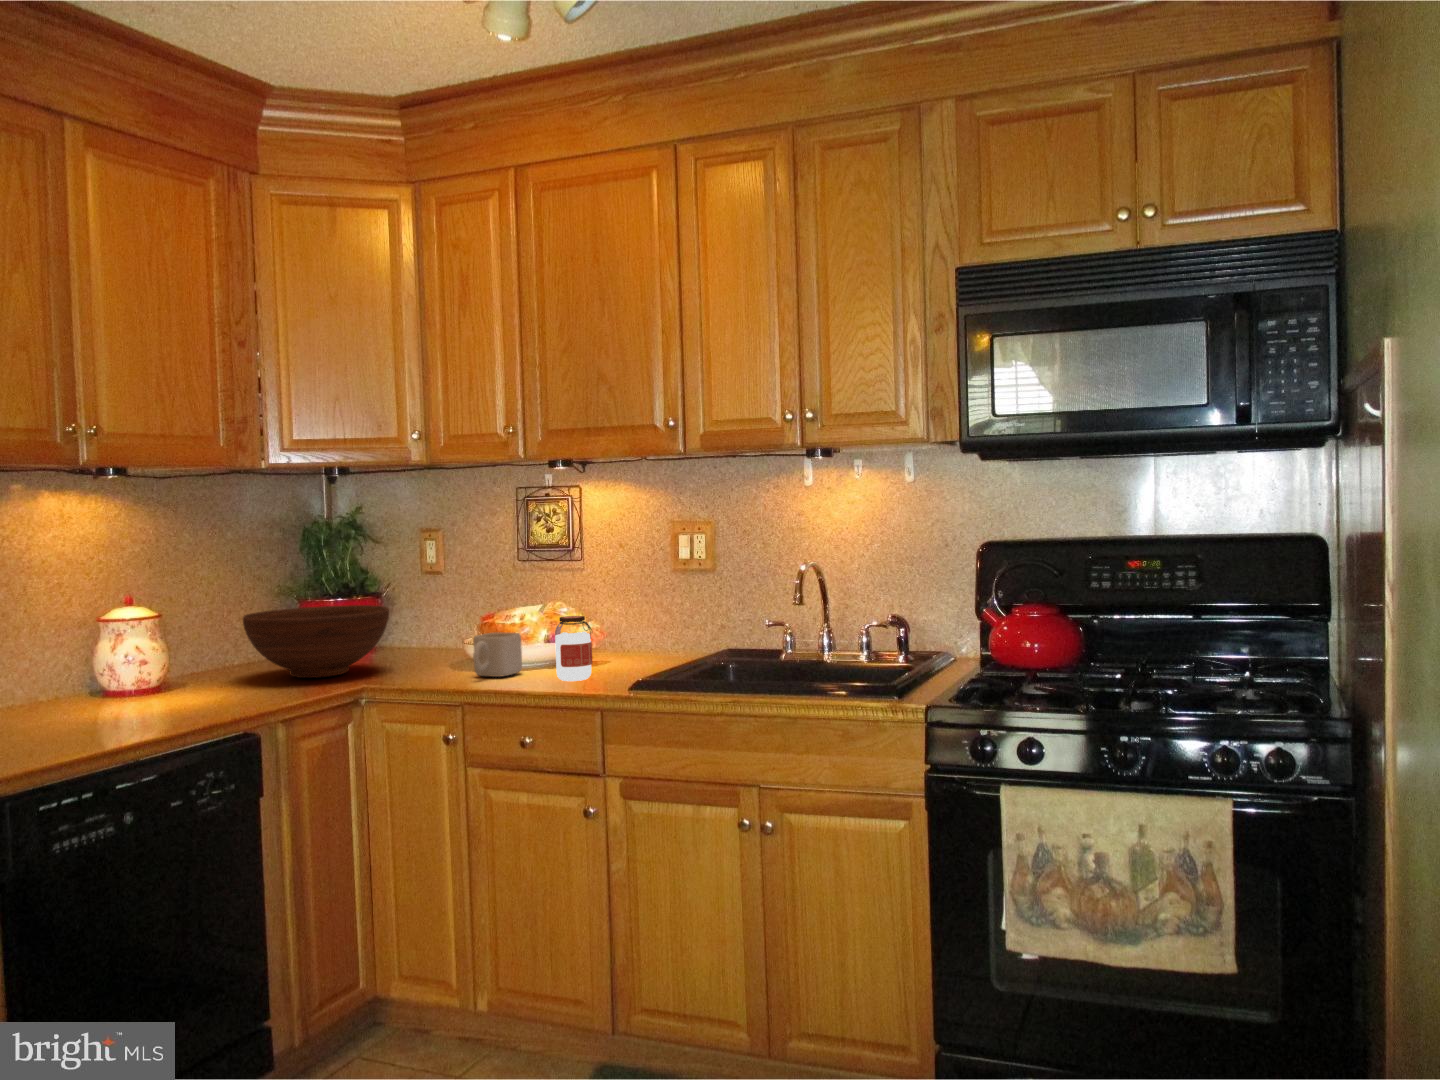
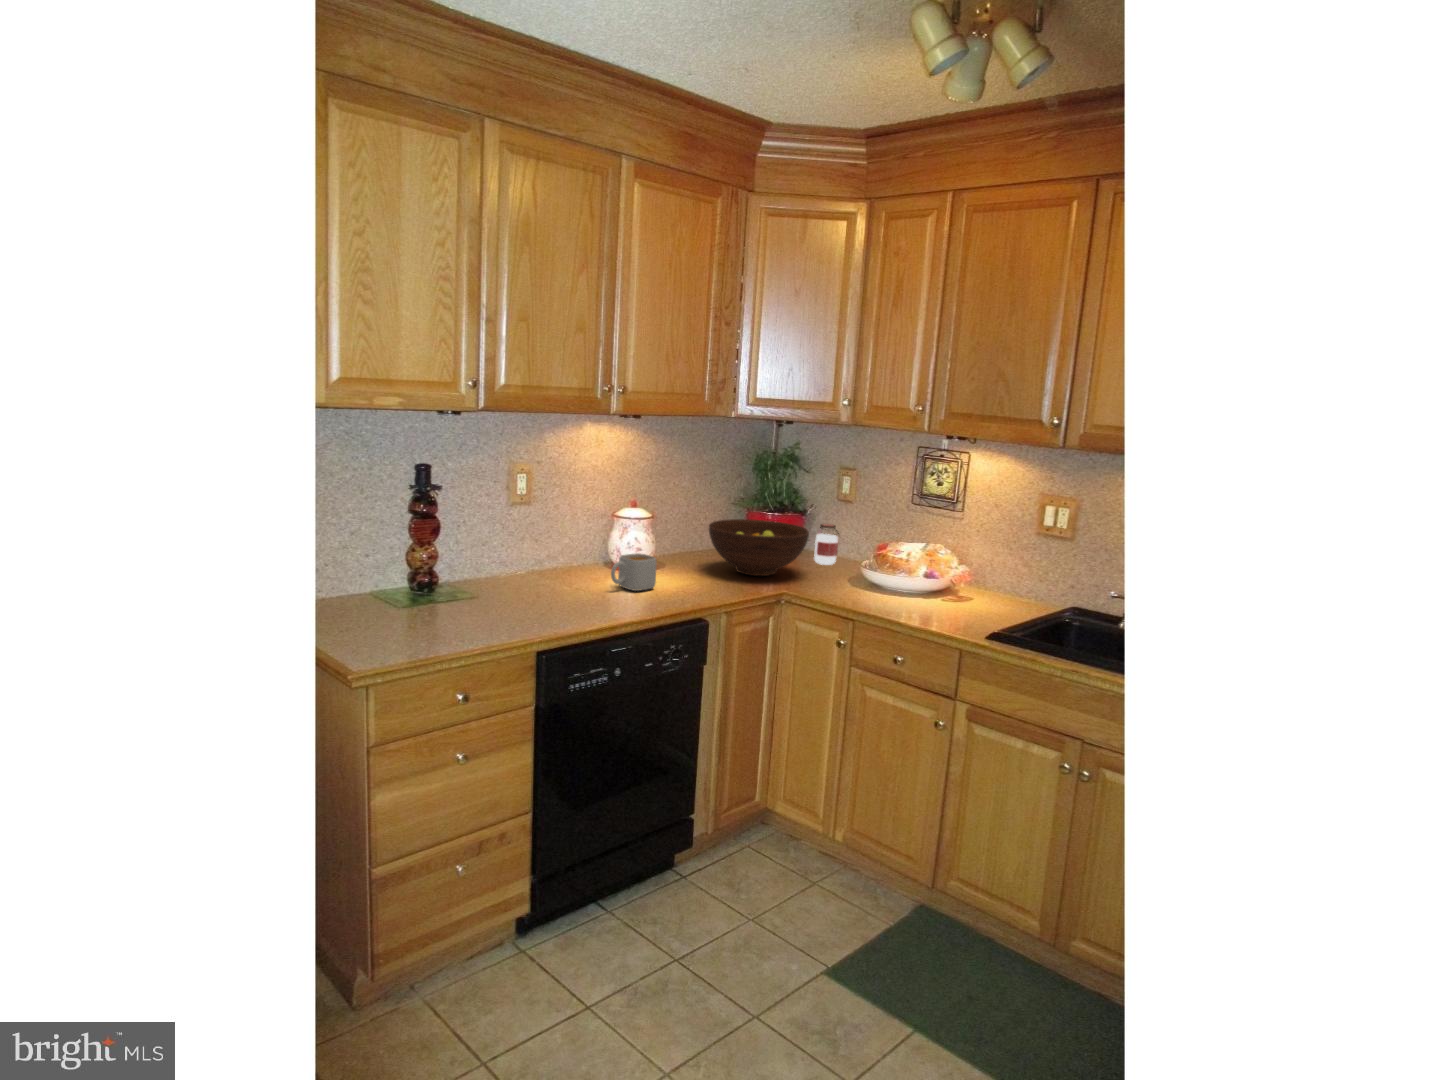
jar: present [555,616,592,681] -> present [814,524,839,565]
mug: present [473,632,522,677] -> present [611,553,656,591]

